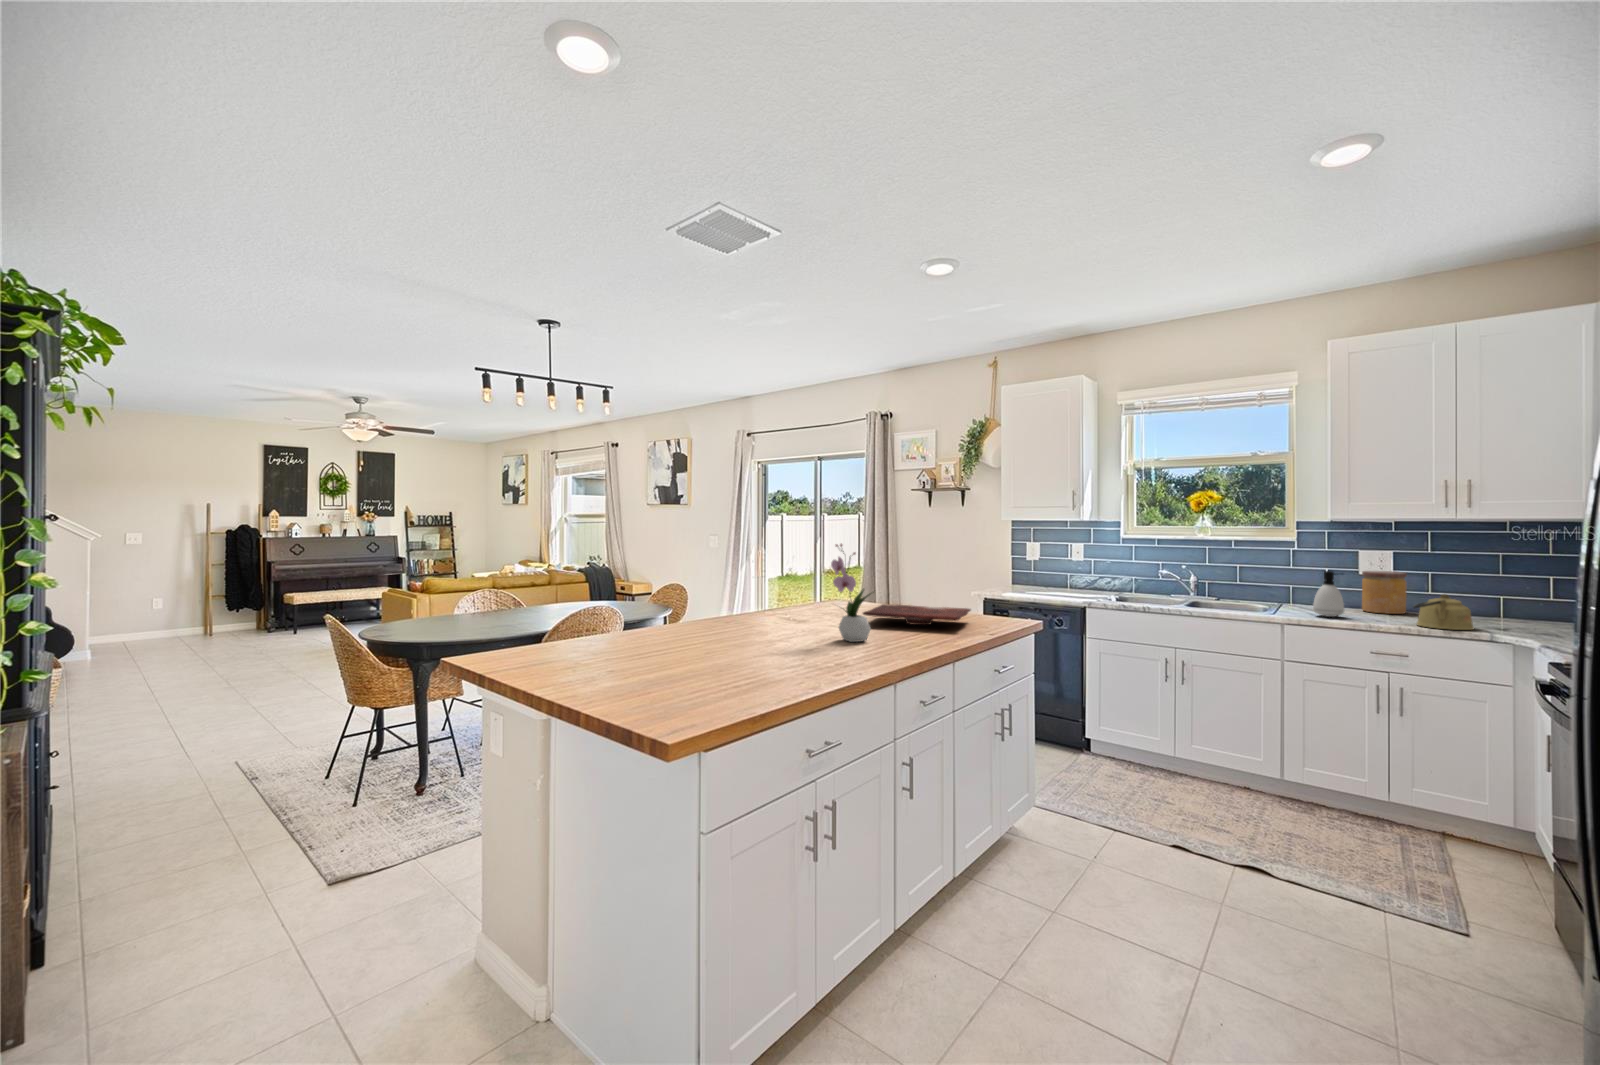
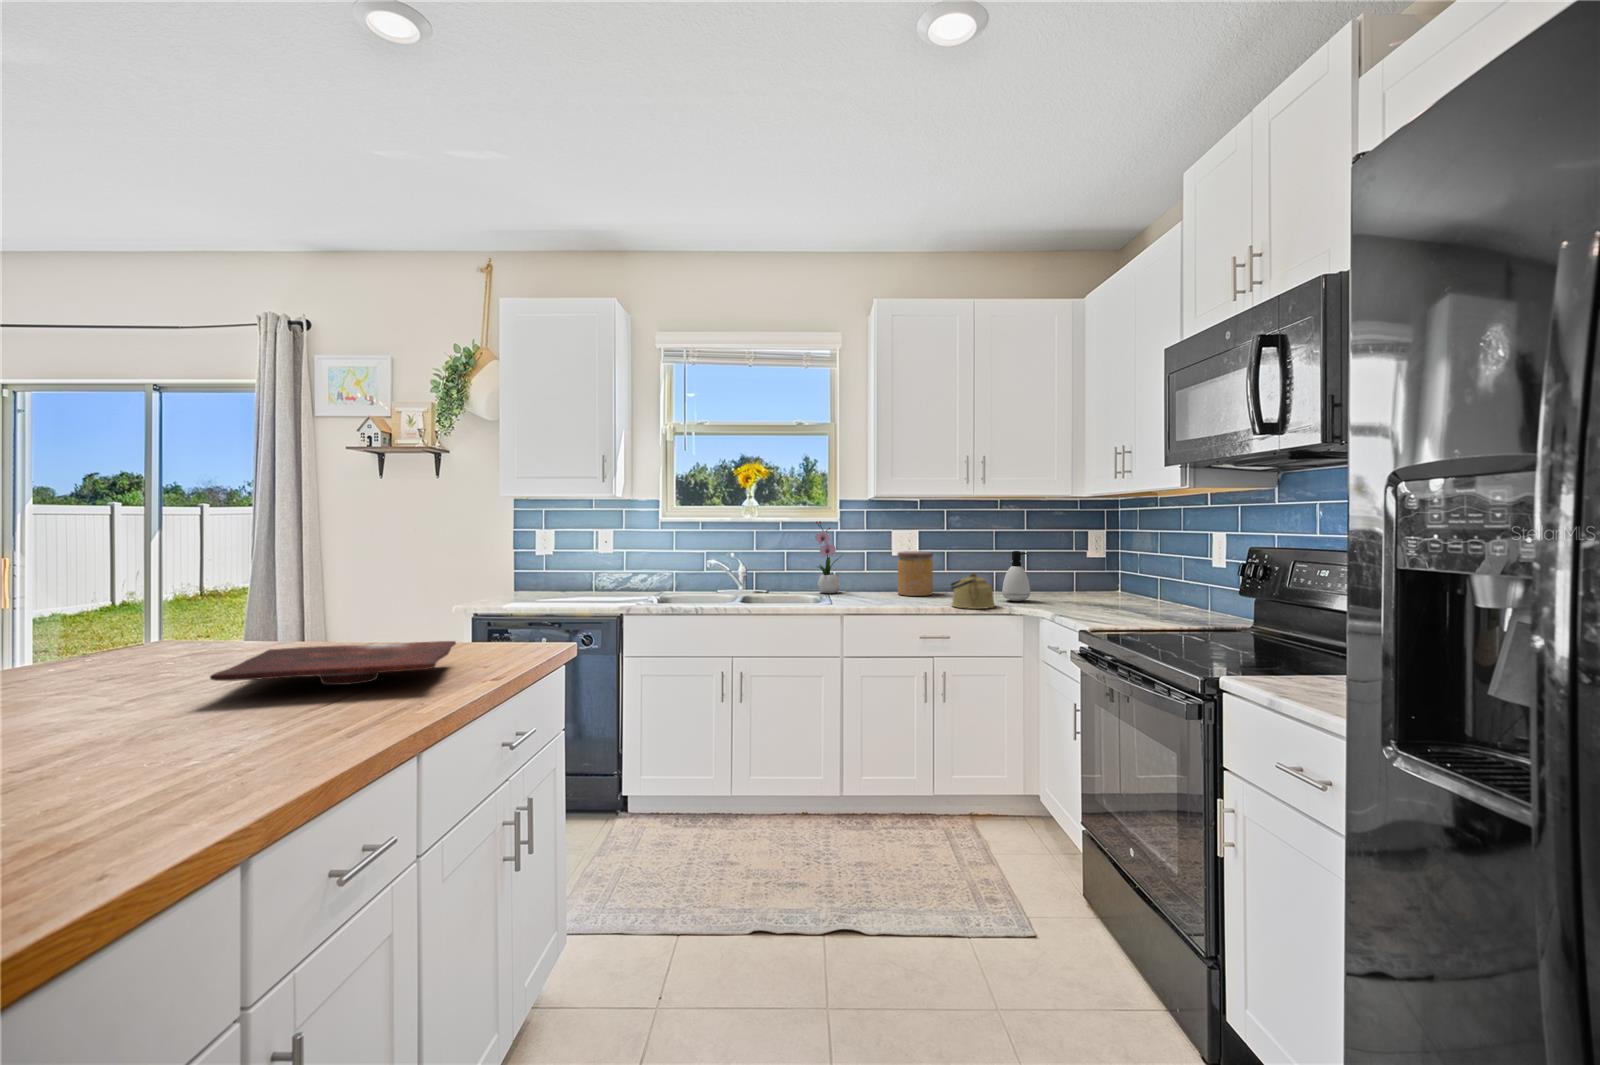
flower arrangement: present [831,544,871,642] -> present [815,521,841,593]
soap dispenser: present [1313,571,1344,617] -> present [1002,551,1030,601]

